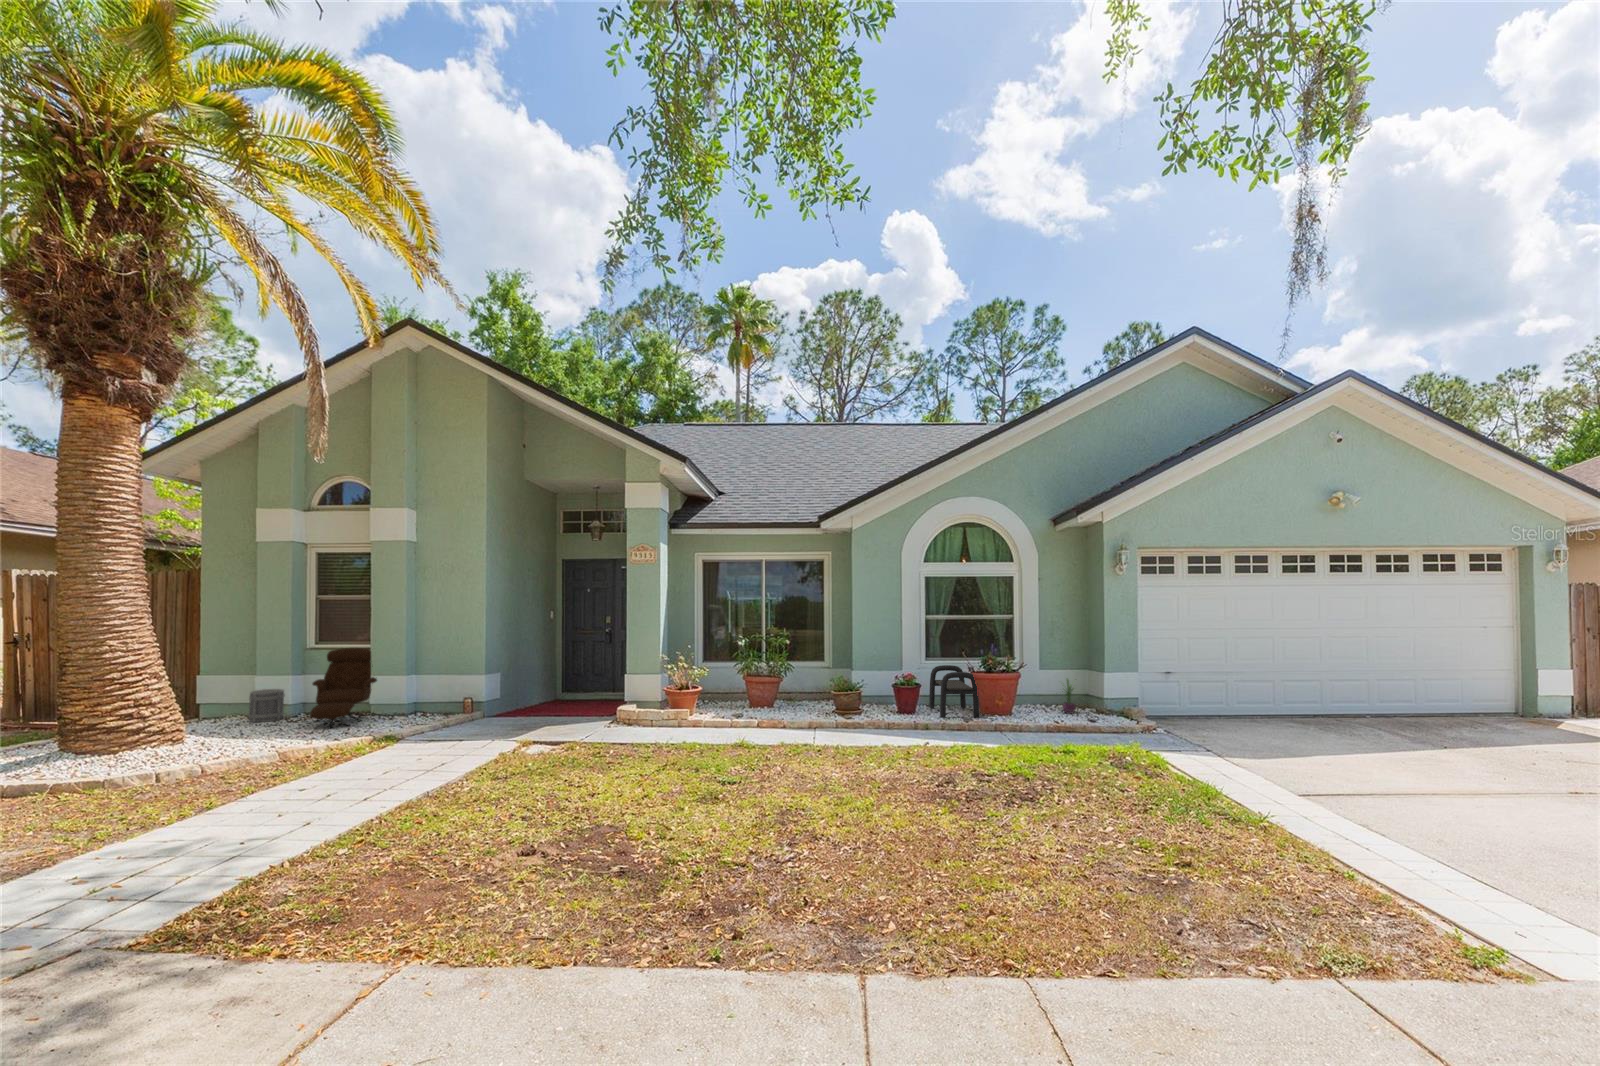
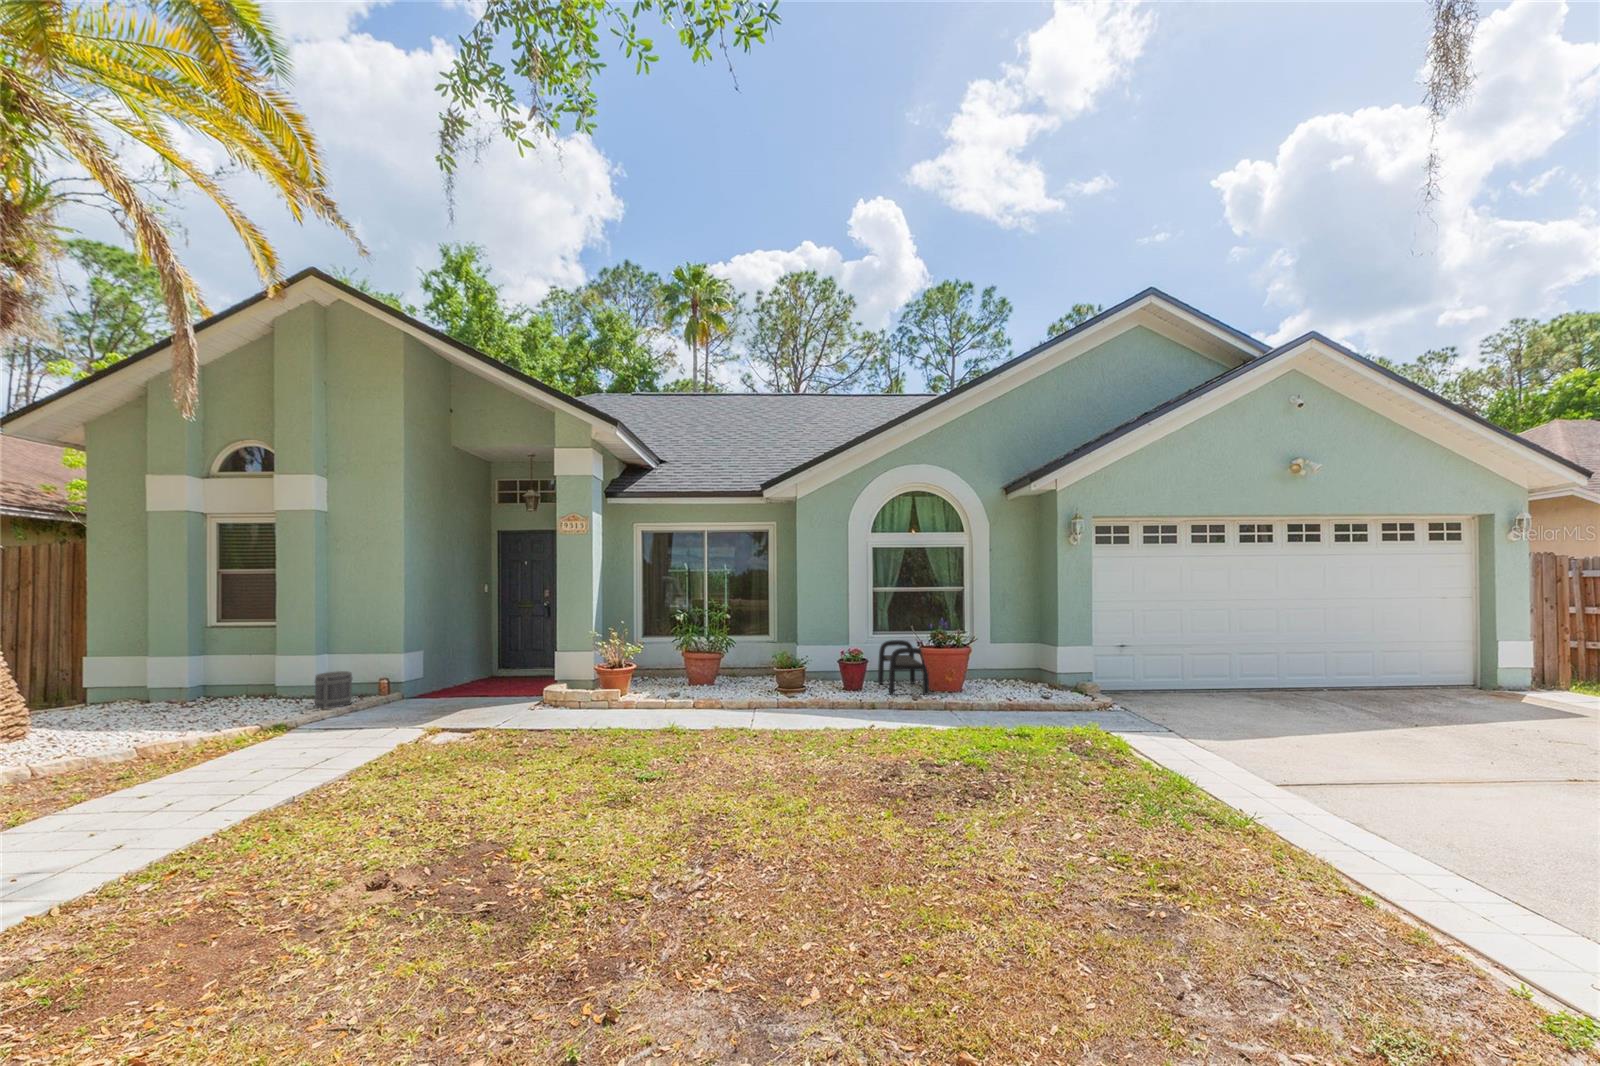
lounge chair: present [310,648,377,729] -> none [196,628,282,719]
decorative plant: present [1063,679,1075,714] -> none [1000,652,1038,689]
bucket: present [248,689,285,722] -> present [314,671,353,708]

